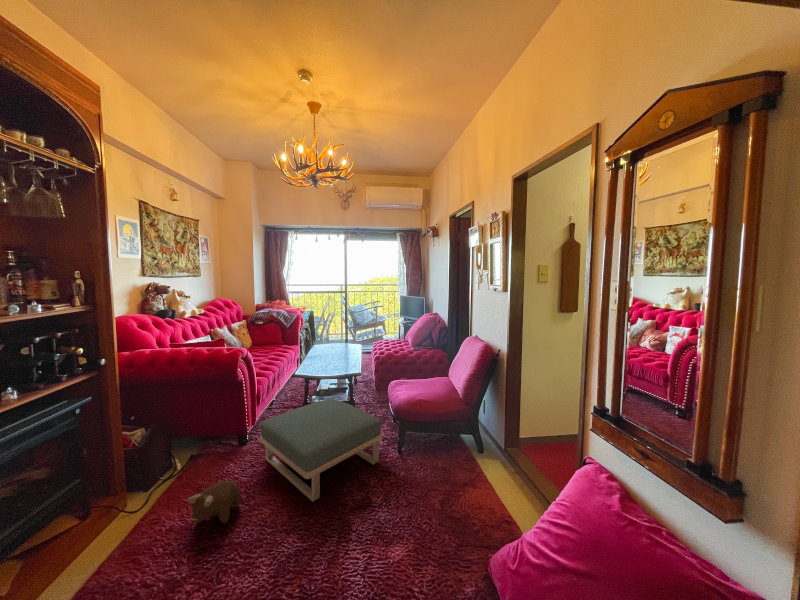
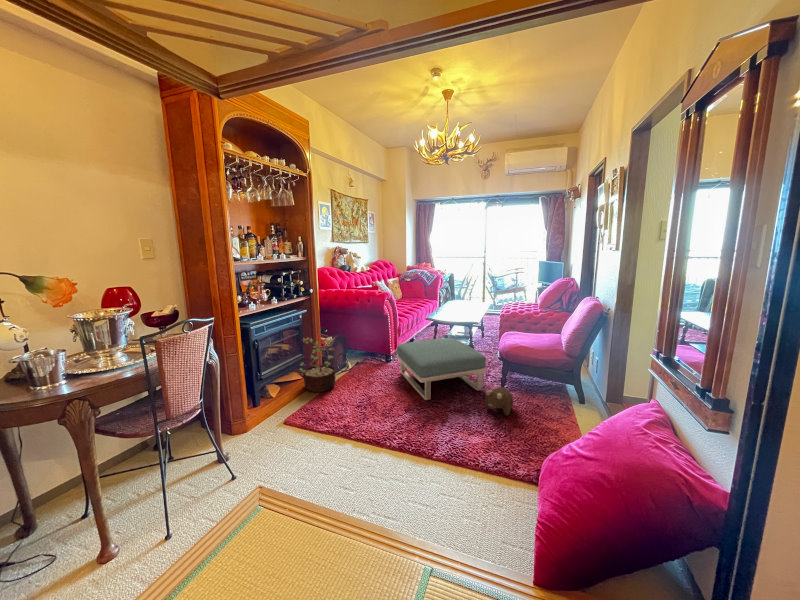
decorative plant: none [69,442,156,546] -> present [298,336,335,392]
plush toy: present [187,481,241,523] -> present [485,387,513,416]

